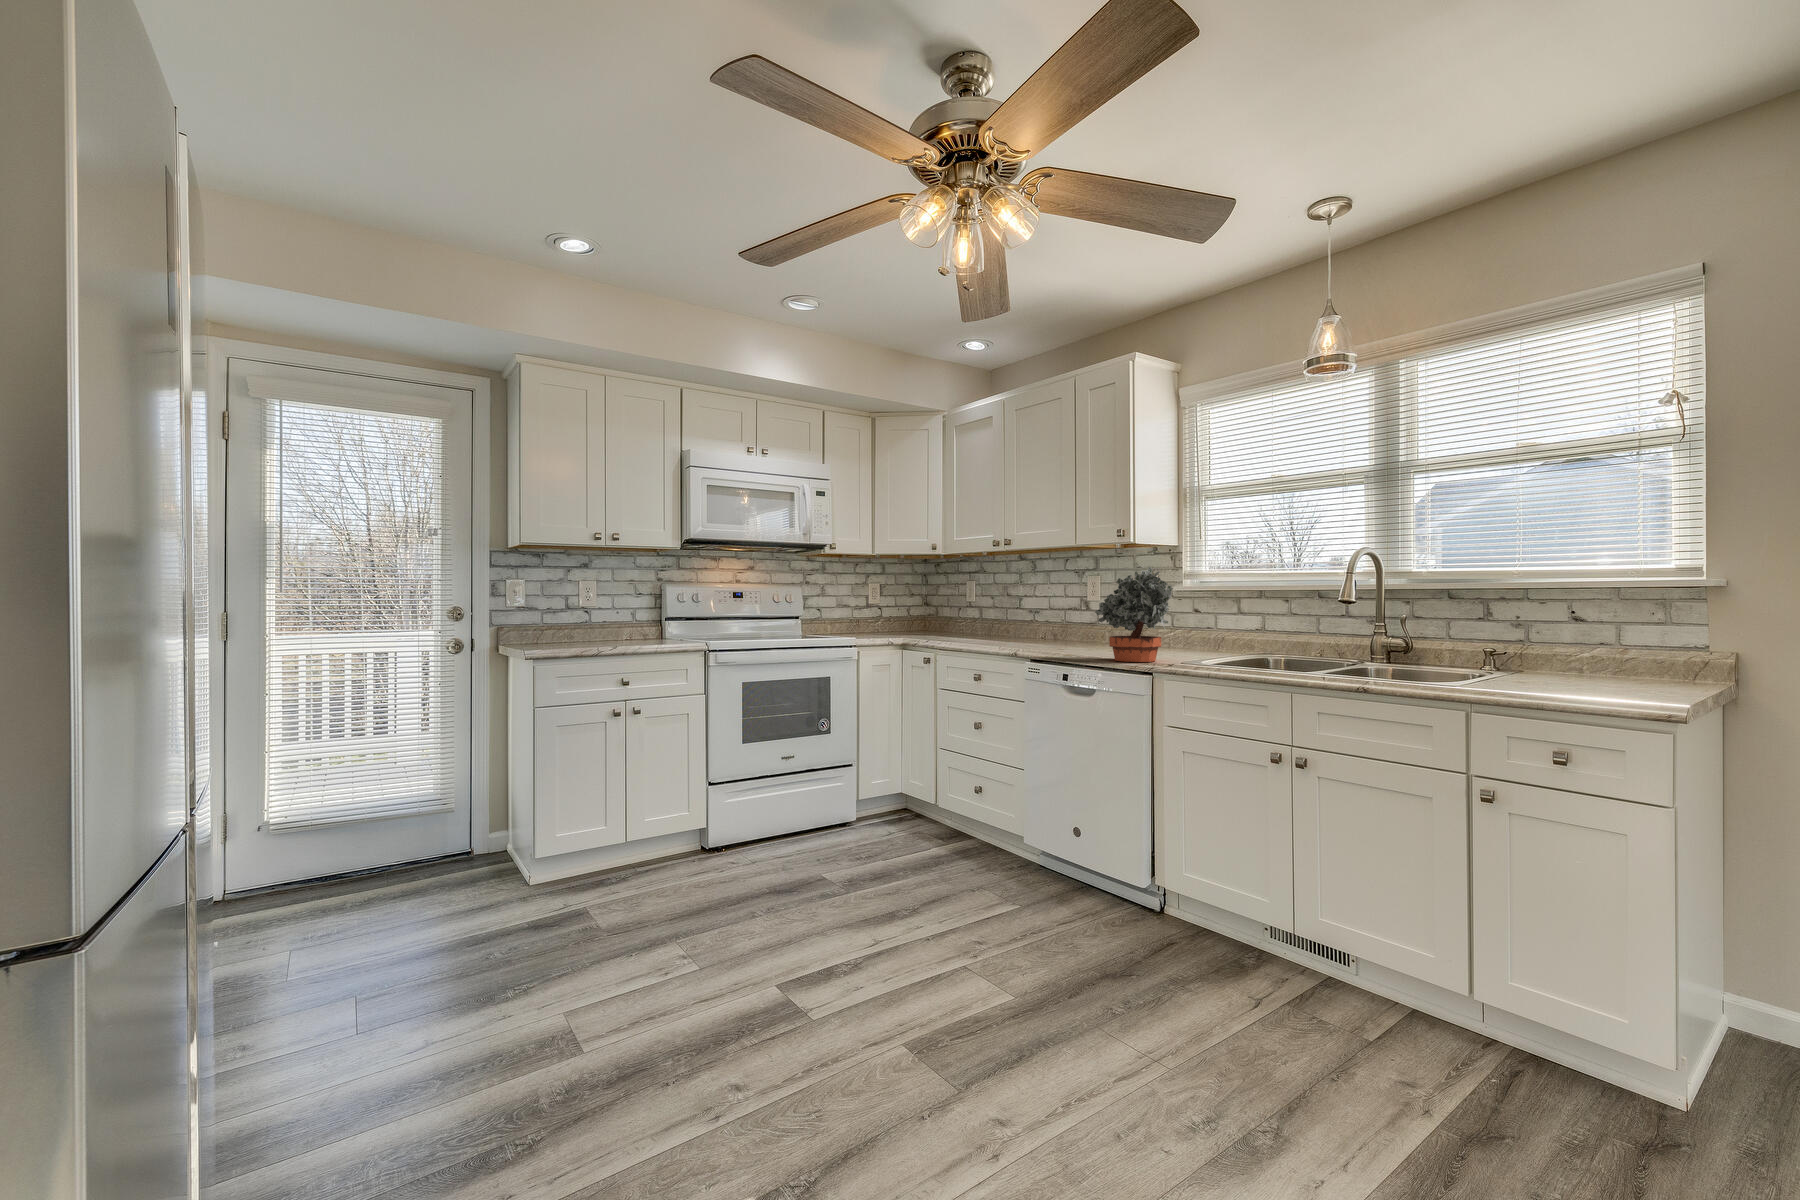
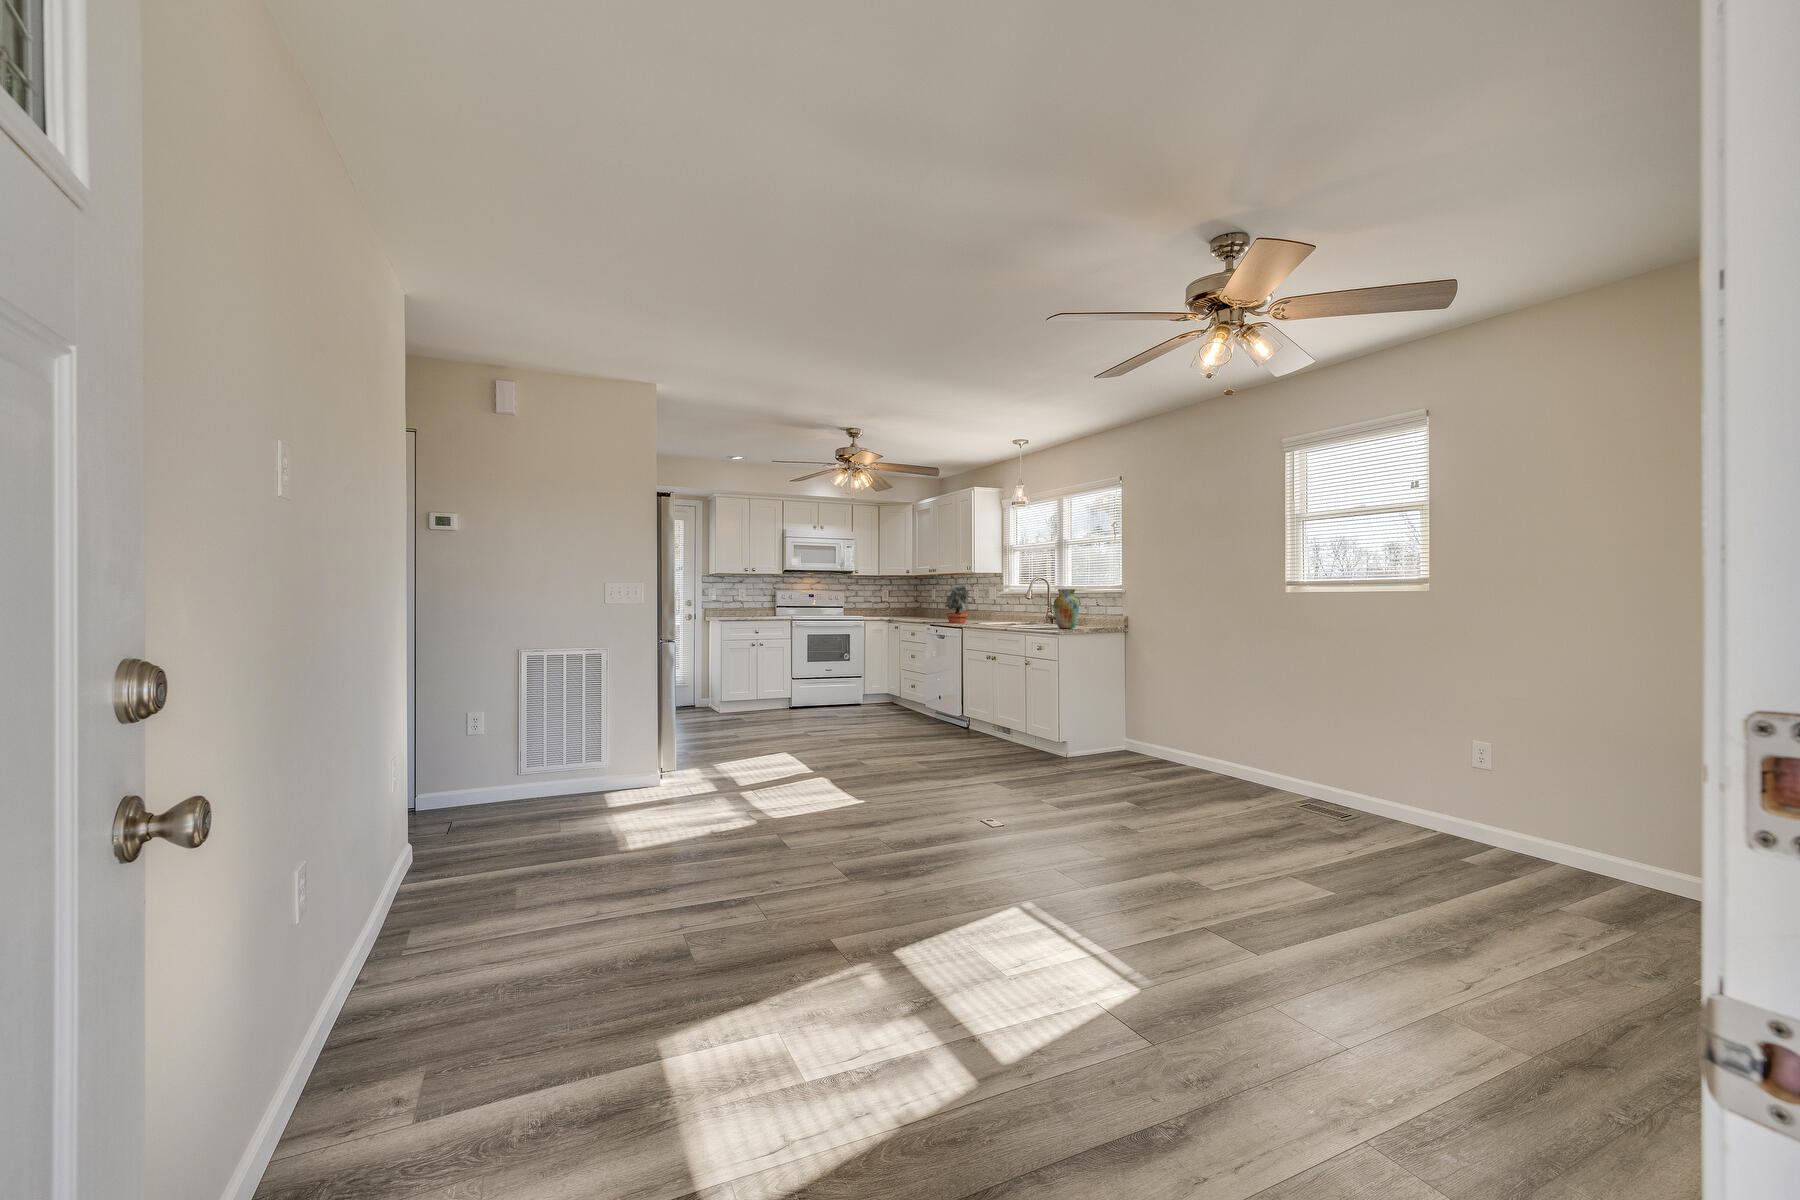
vase: none [1555,576,1656,695] -> present [1054,589,1079,629]

